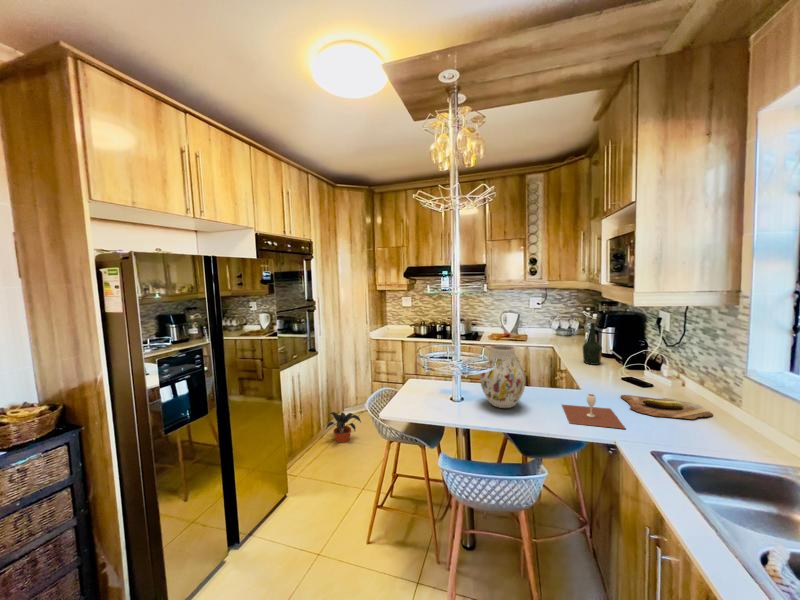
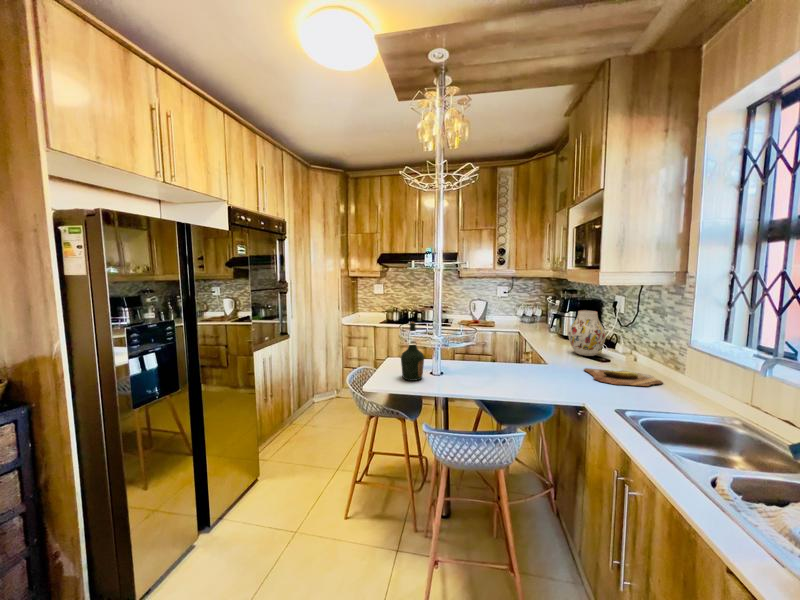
bottle: present [583,322,602,365] -> present [401,322,424,381]
vase: present [480,345,526,408] -> present [568,310,606,356]
wine glass: present [562,394,625,429] -> none [533,365,592,395]
potted plant: present [326,412,361,443] -> none [298,396,333,426]

